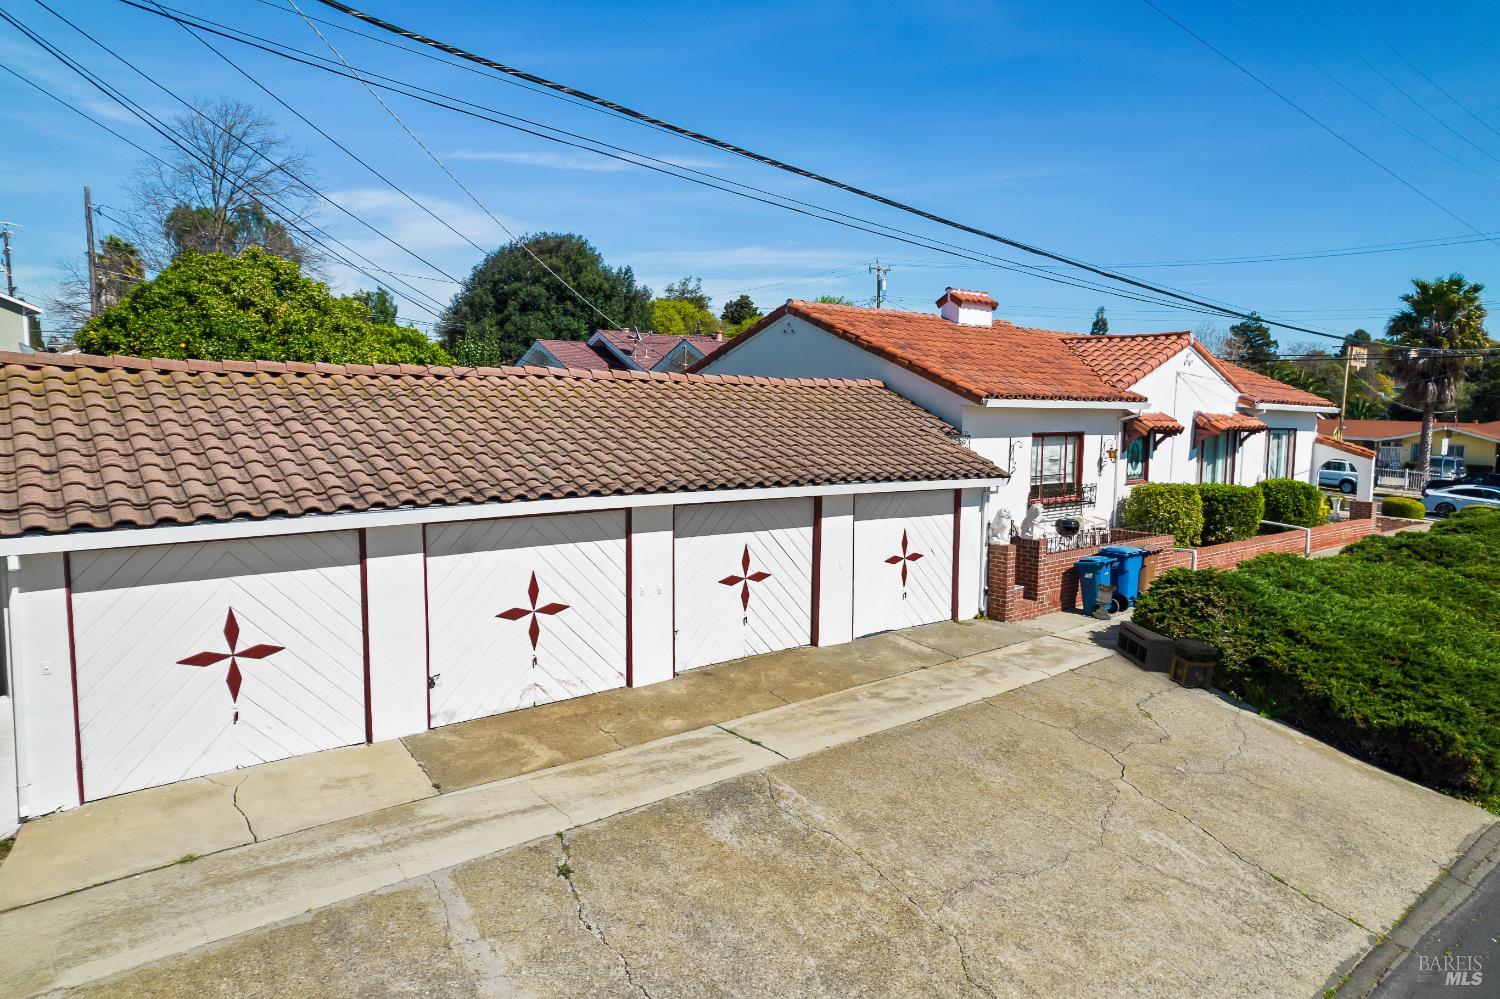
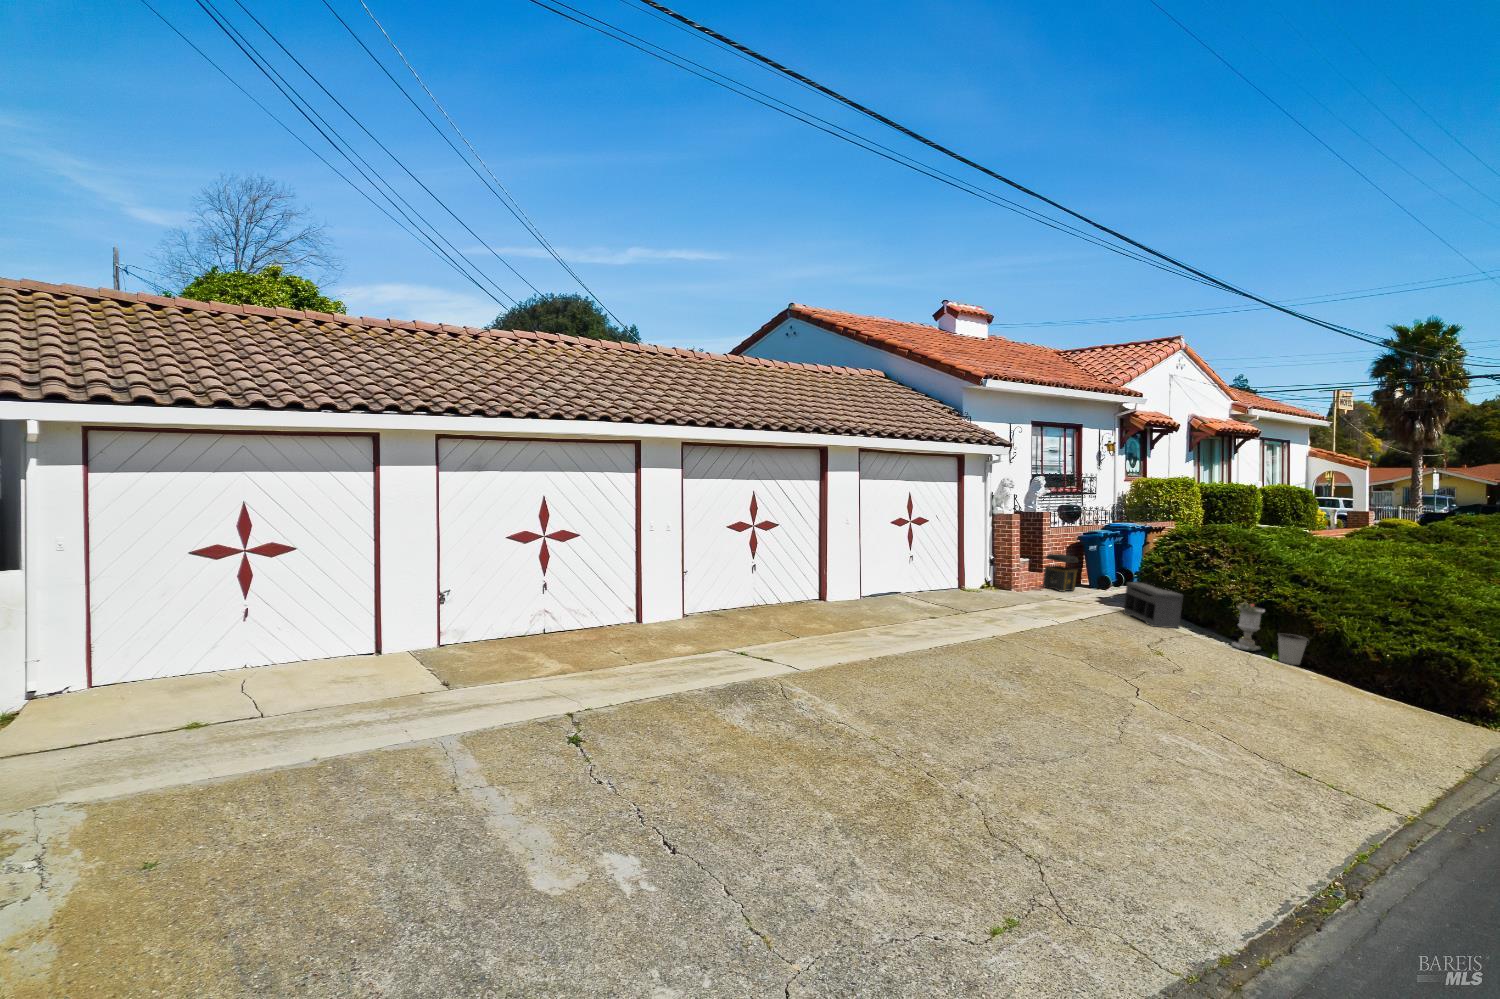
planter: present [1092,583,1117,619] -> present [1232,602,1265,651]
toolbox: present [1169,639,1217,688] -> present [1043,554,1078,591]
bucket: none [1267,691,1298,725] -> present [1278,634,1308,665]

